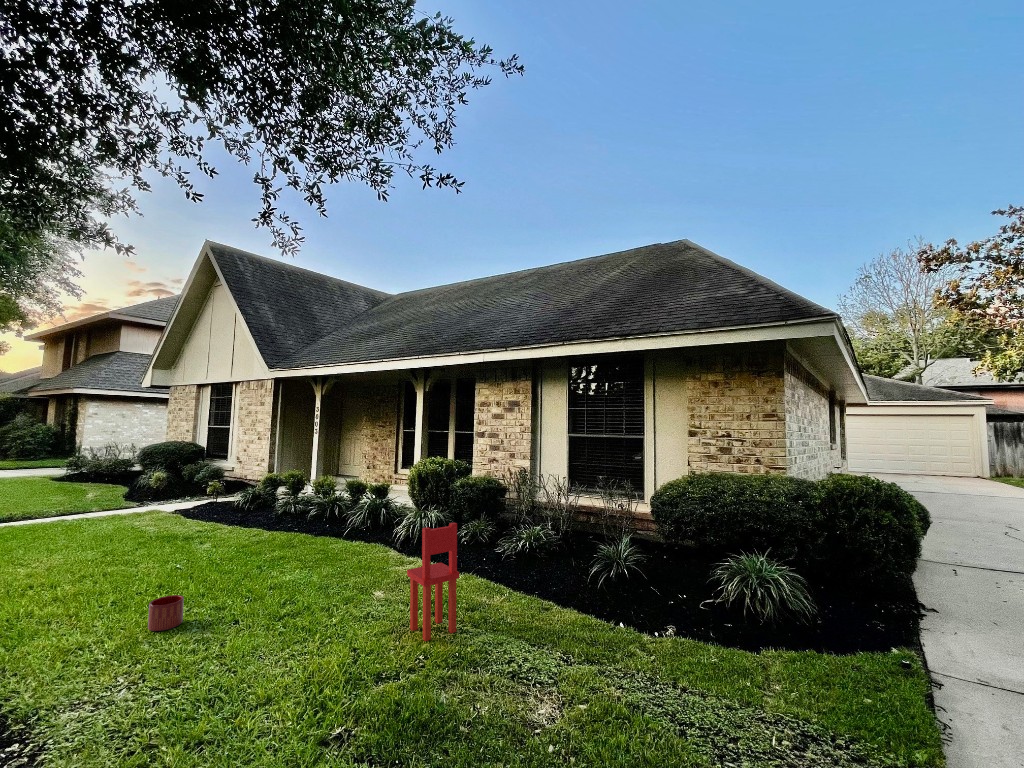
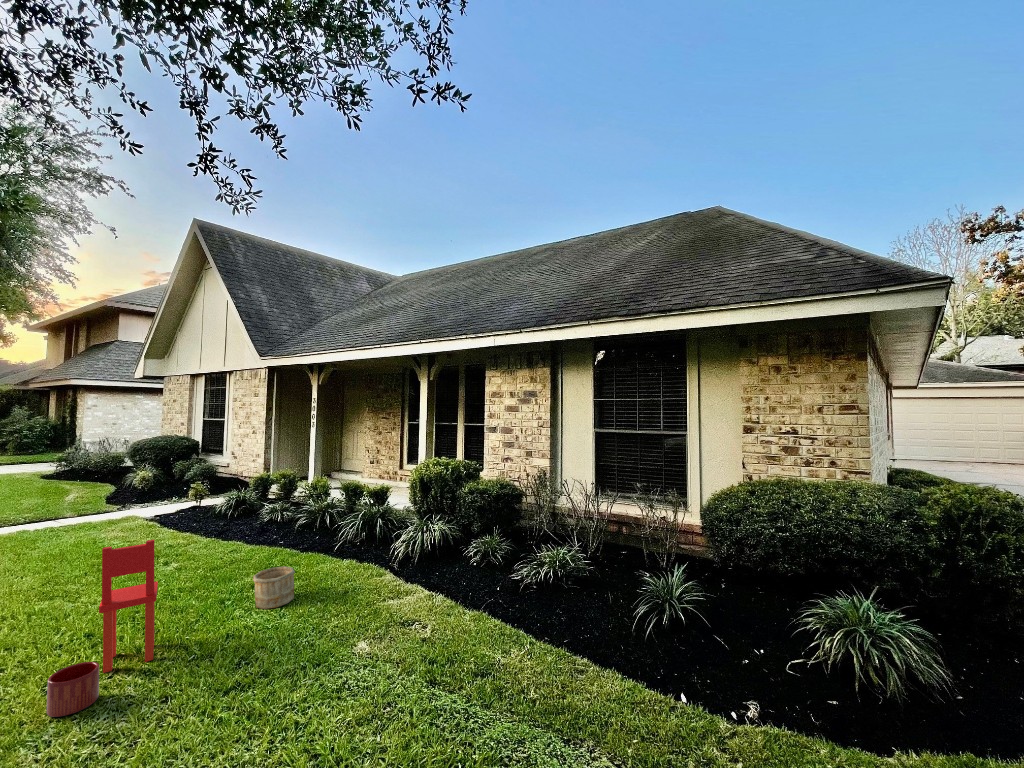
chair: present [407,522,459,641] -> present [99,540,158,673]
wooden bucket: none [284,540,318,573] -> present [253,566,295,609]

